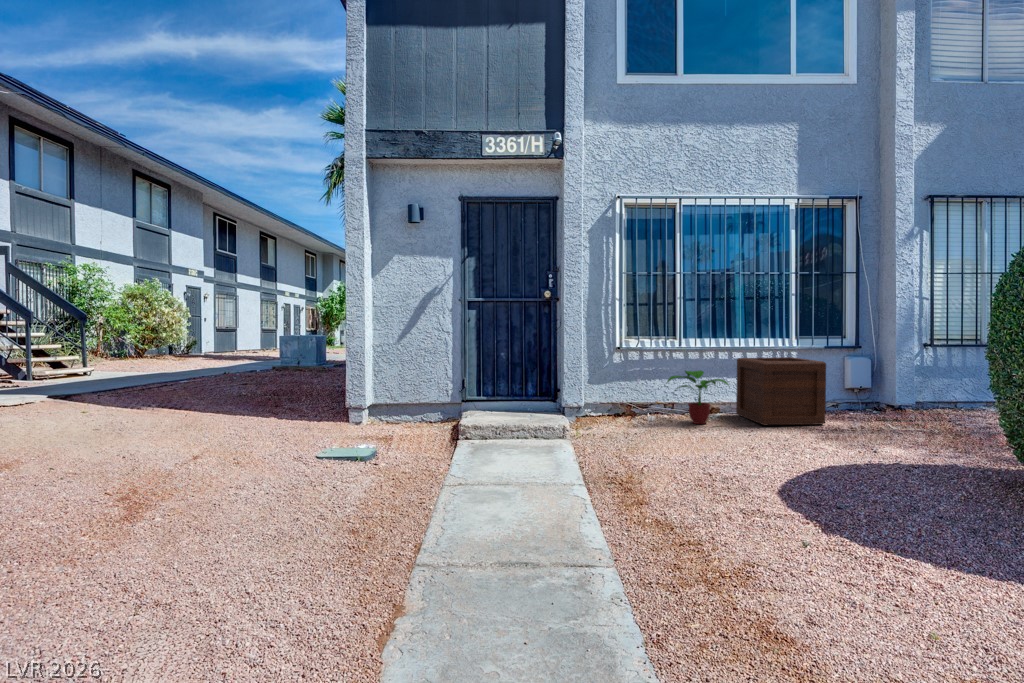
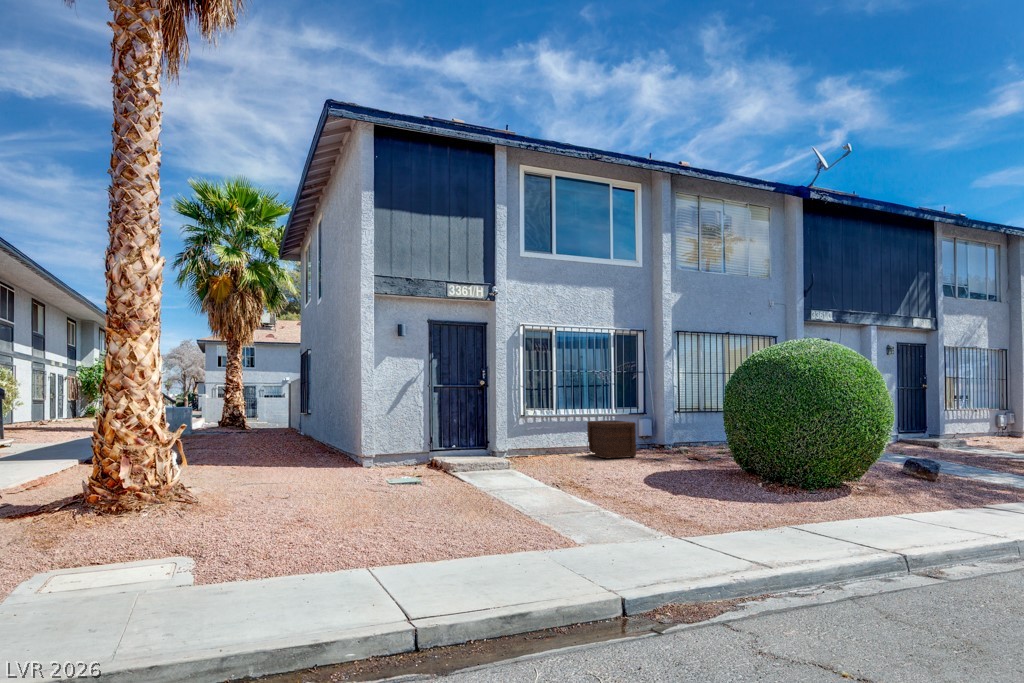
potted plant: present [667,371,728,424] -> none [556,429,589,460]

